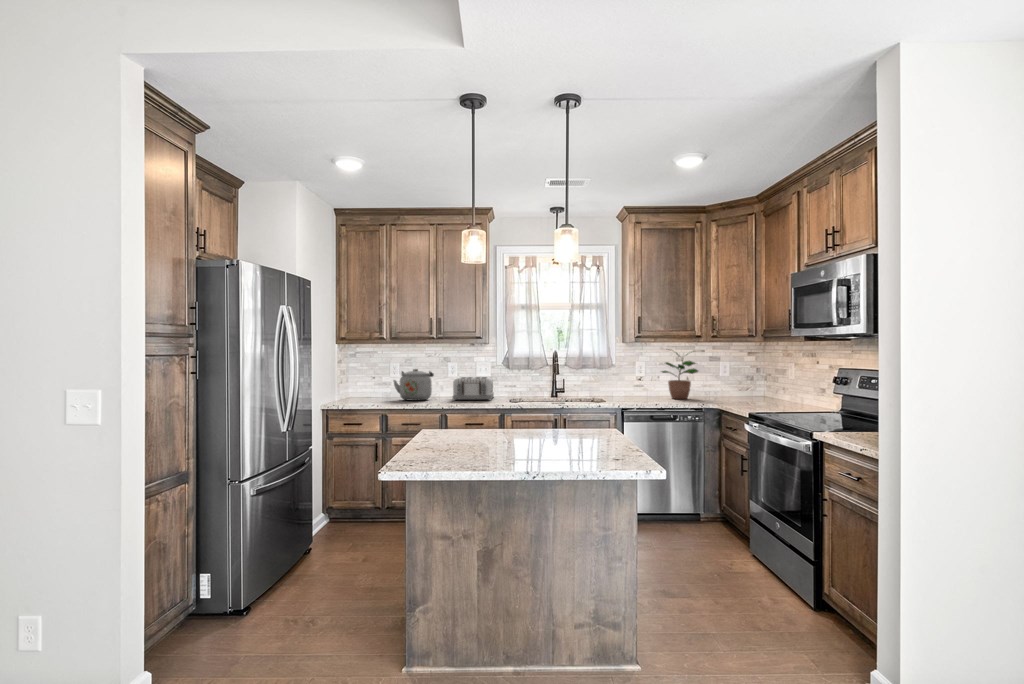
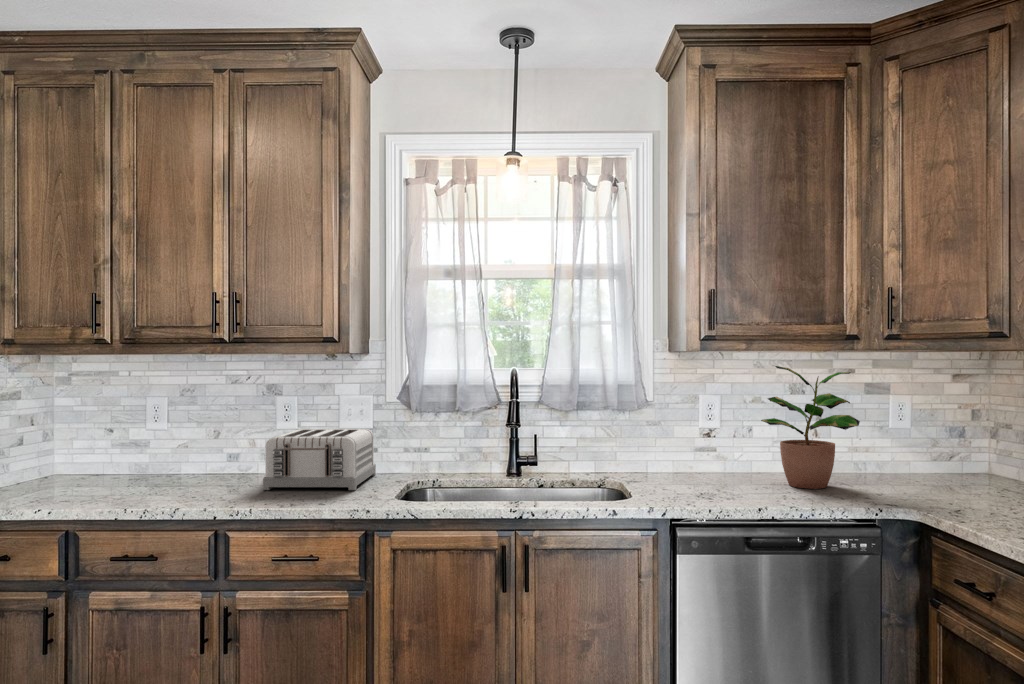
kettle: present [394,369,434,401] -> none [131,412,234,489]

